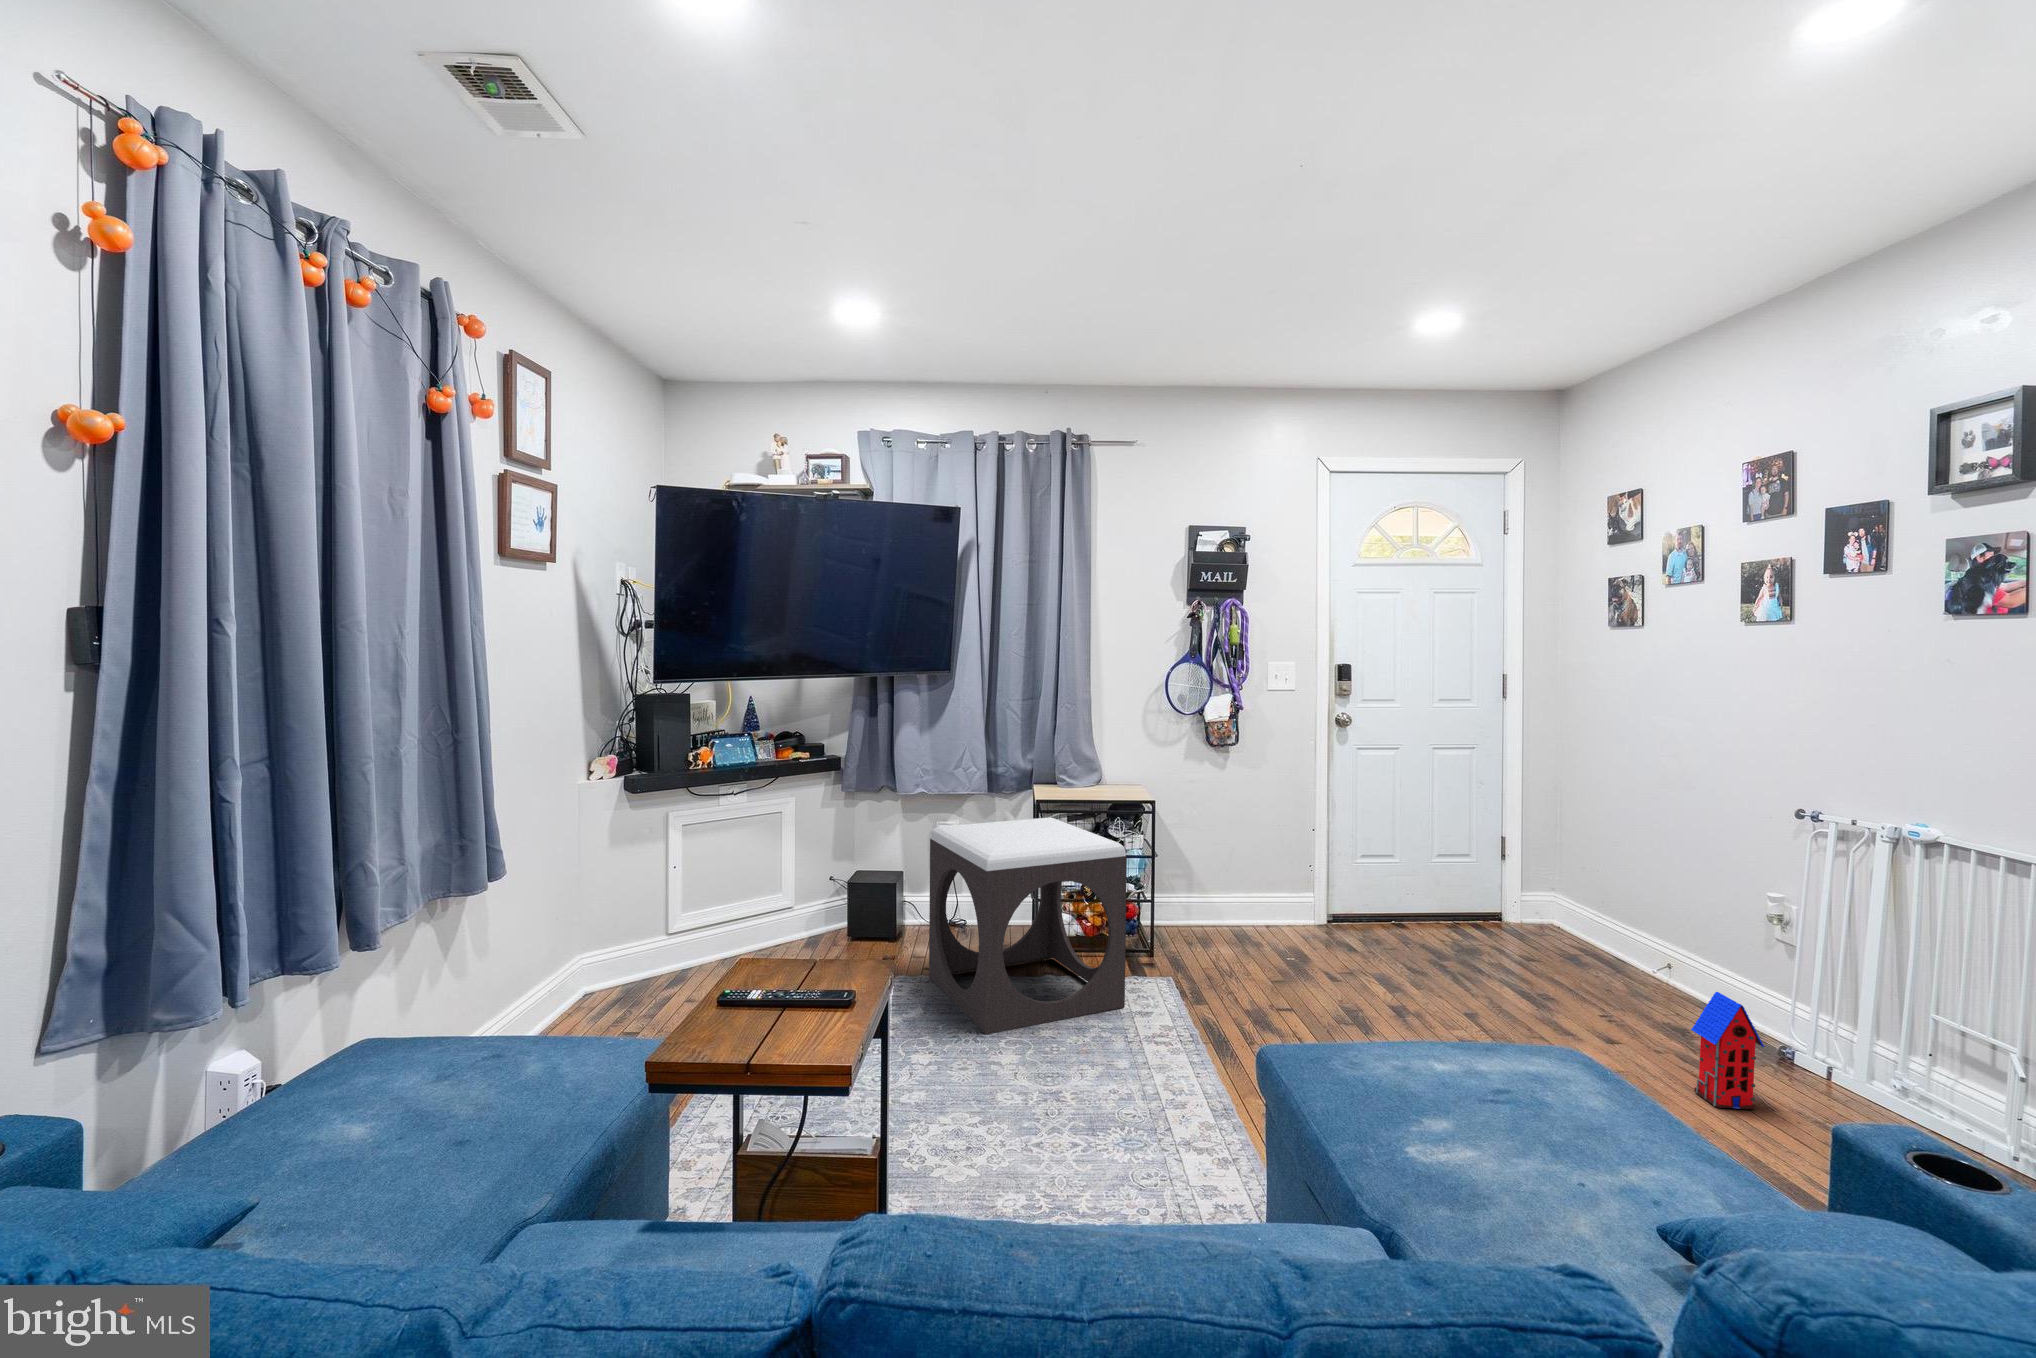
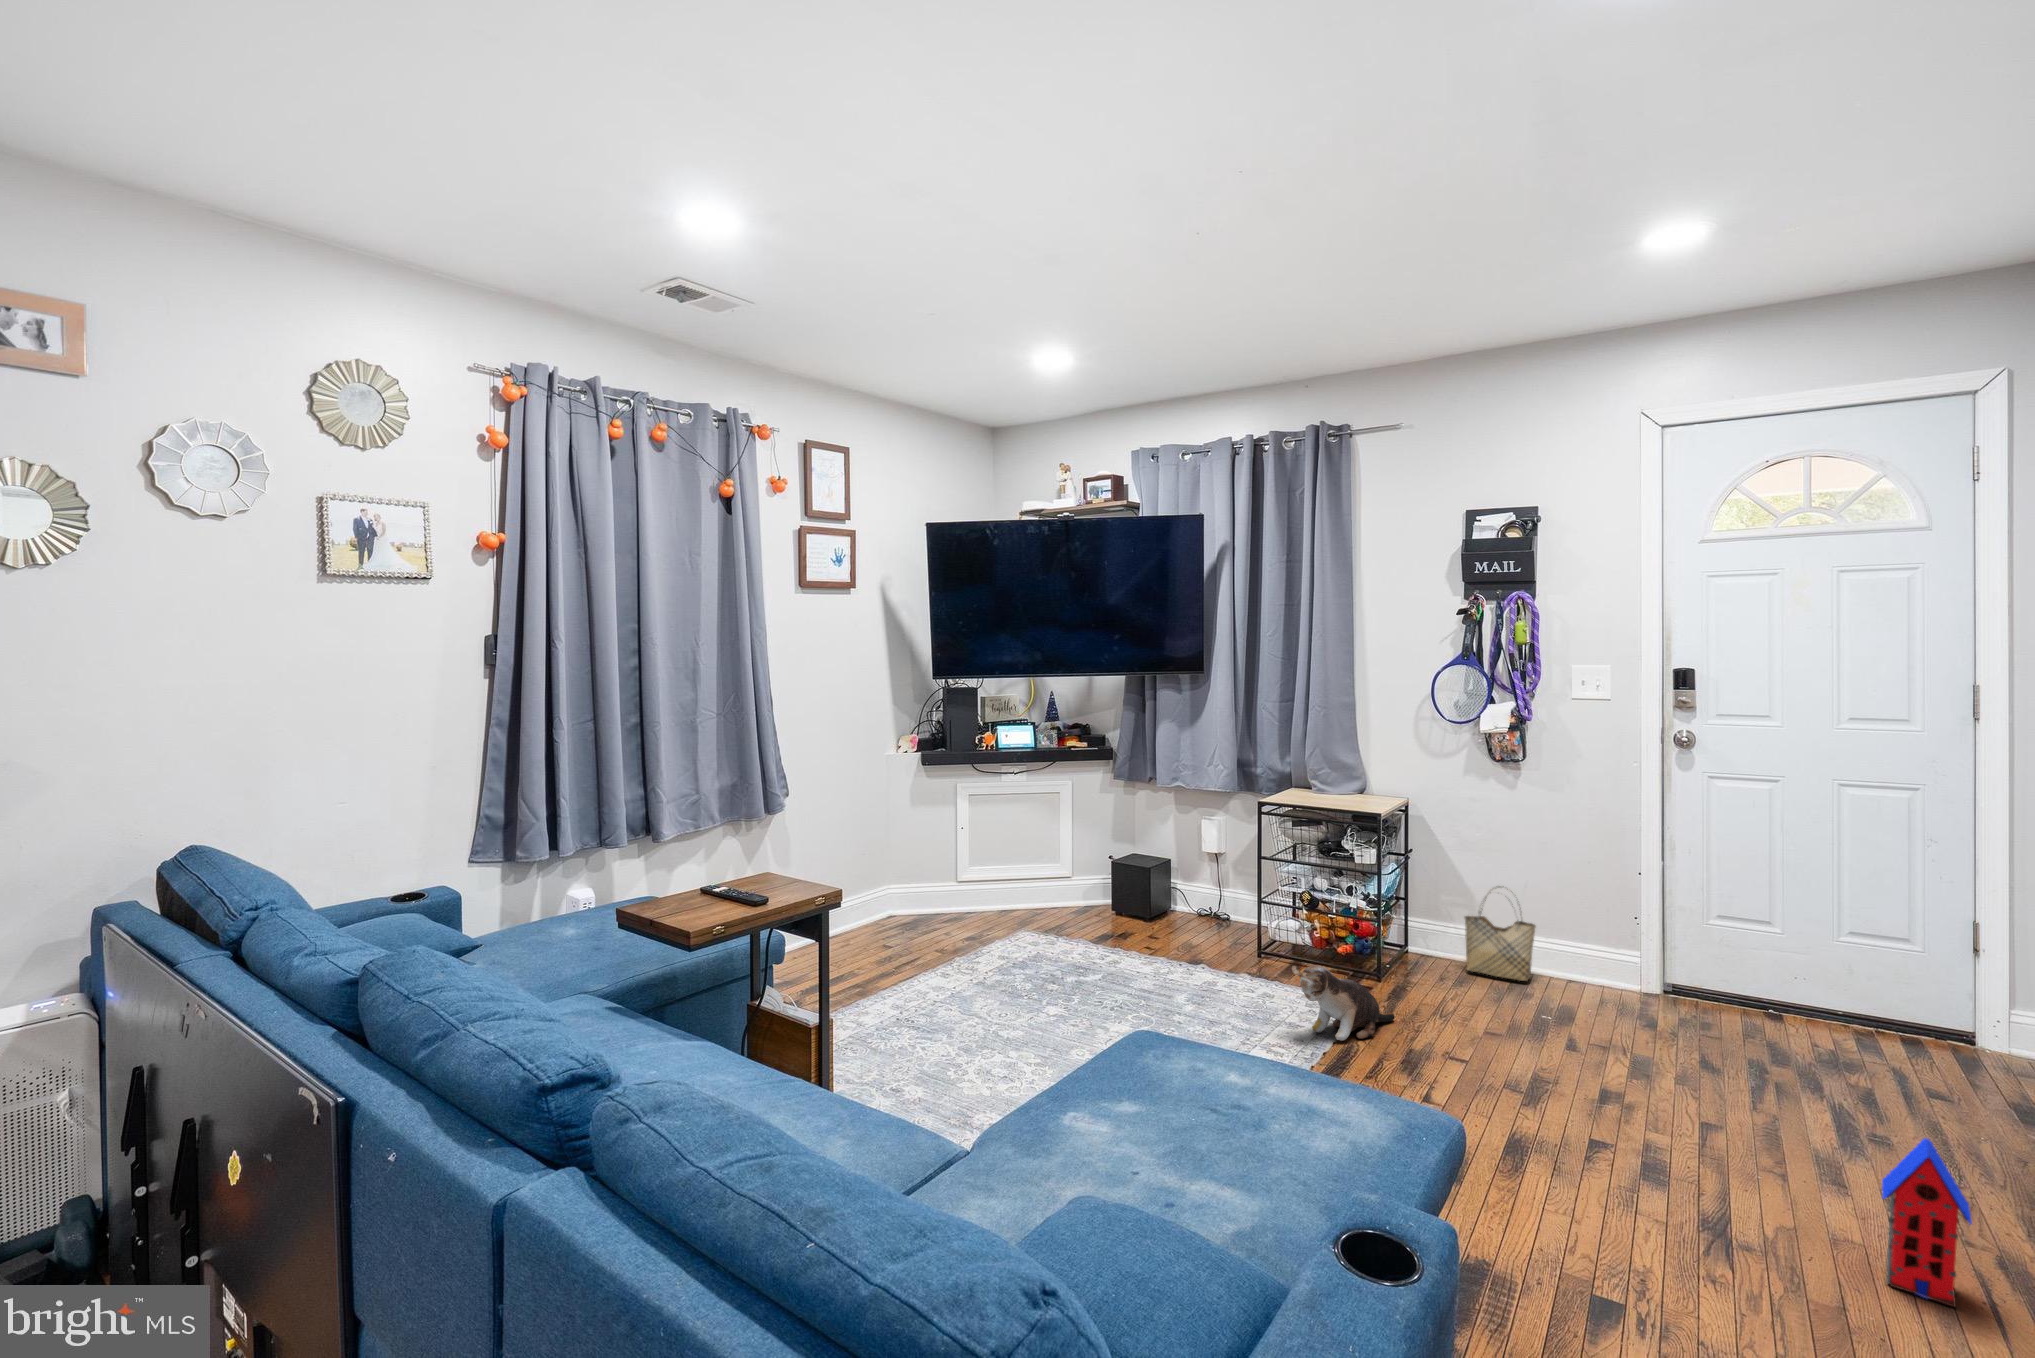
footstool: present [929,817,1127,1034] -> none [1125,816,1277,1010]
woven basket: none [1197,853,1251,933] -> present [1465,891,1536,981]
plush toy: none [1171,953,1227,1022] -> present [1292,965,1394,1041]

